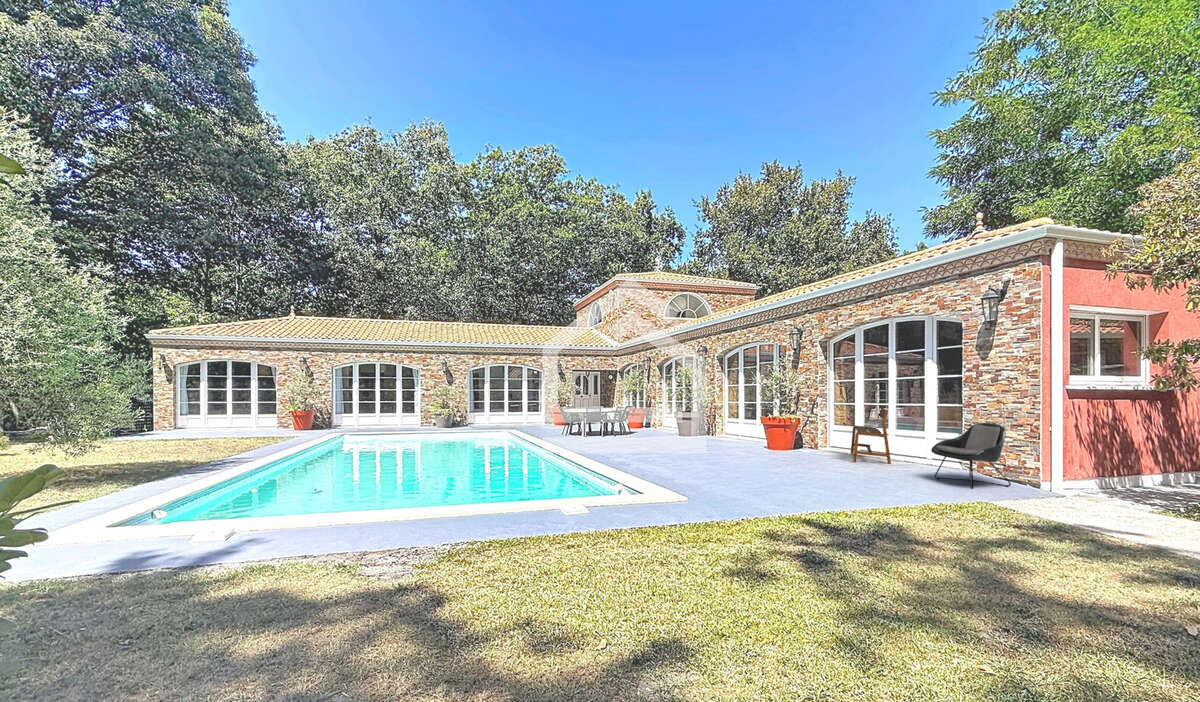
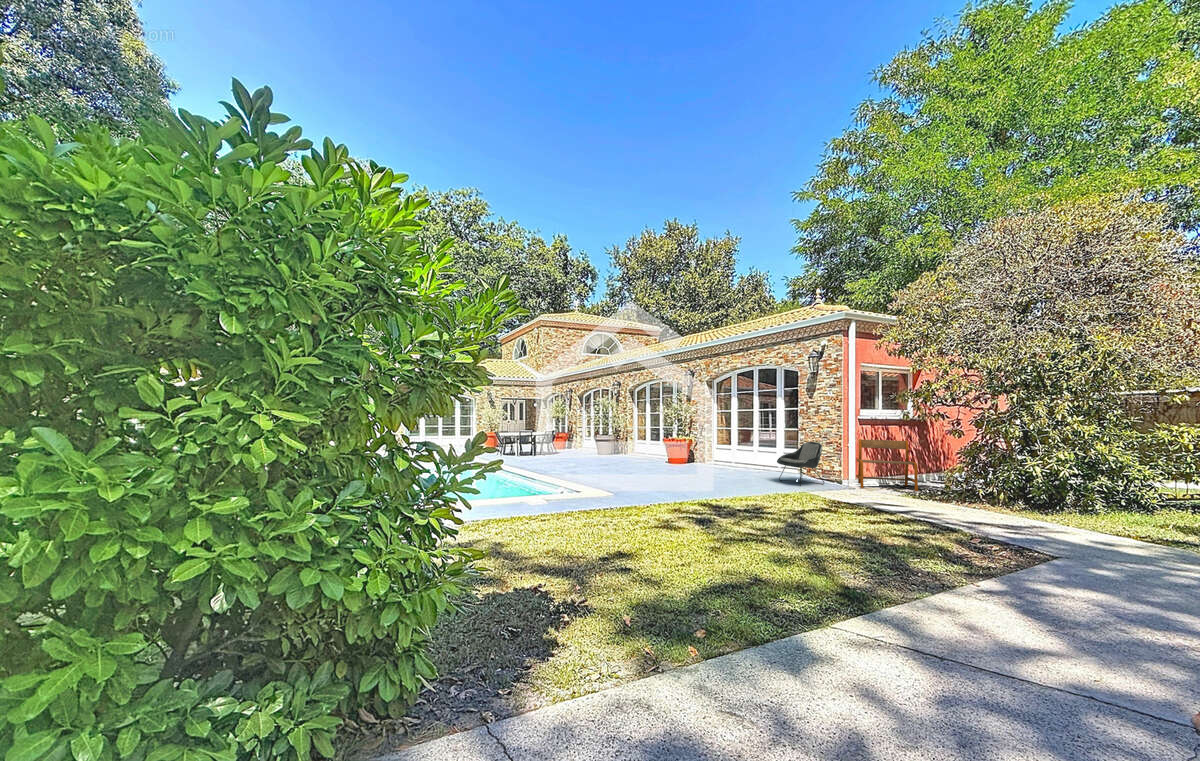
bench: present [851,407,891,464] -> present [856,439,918,491]

